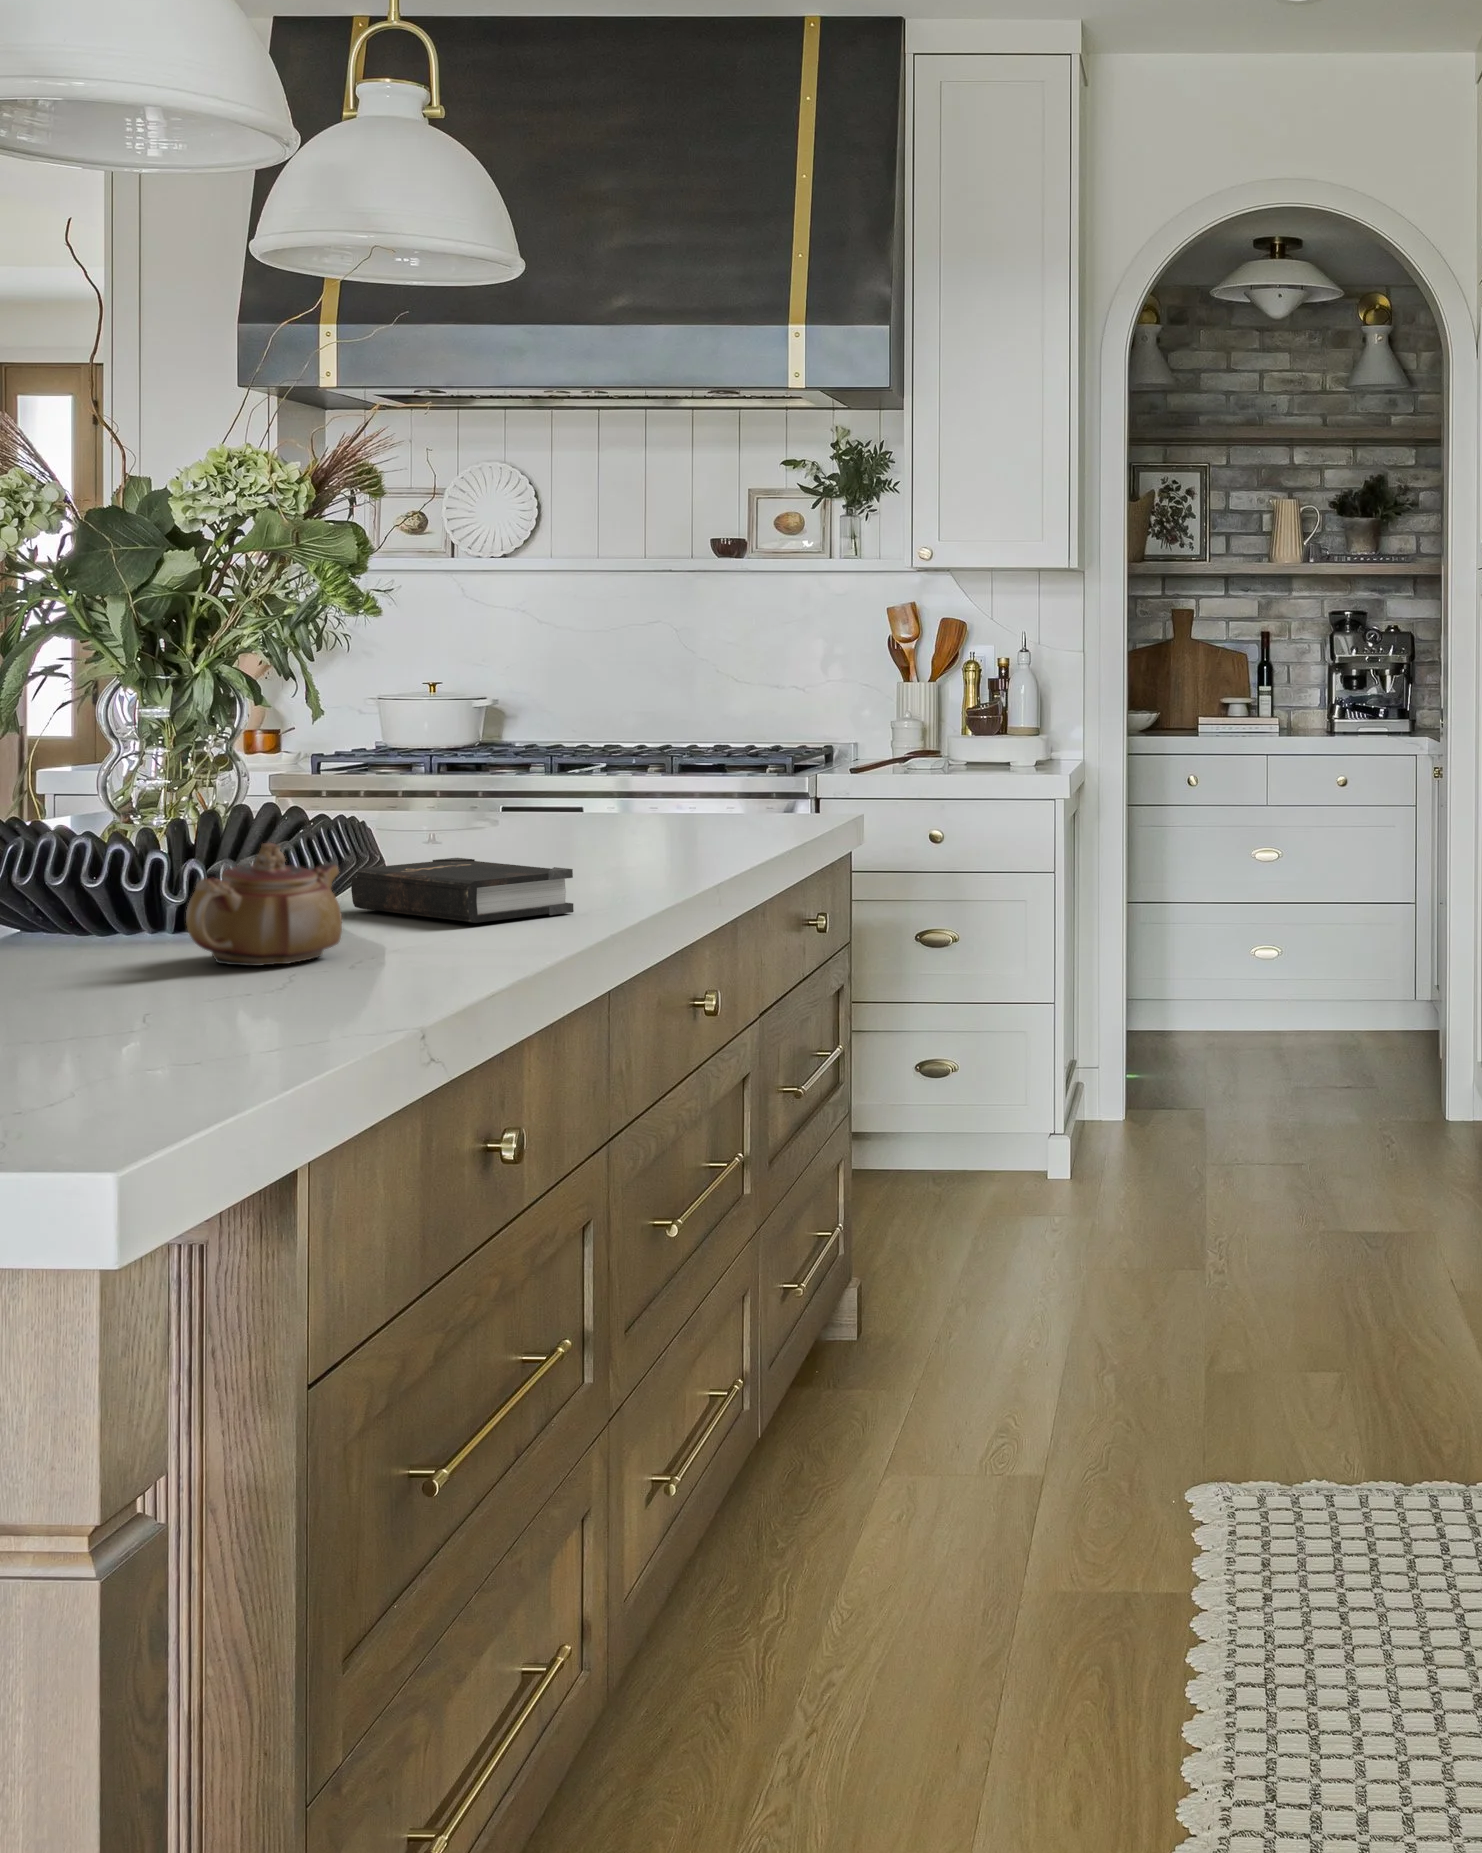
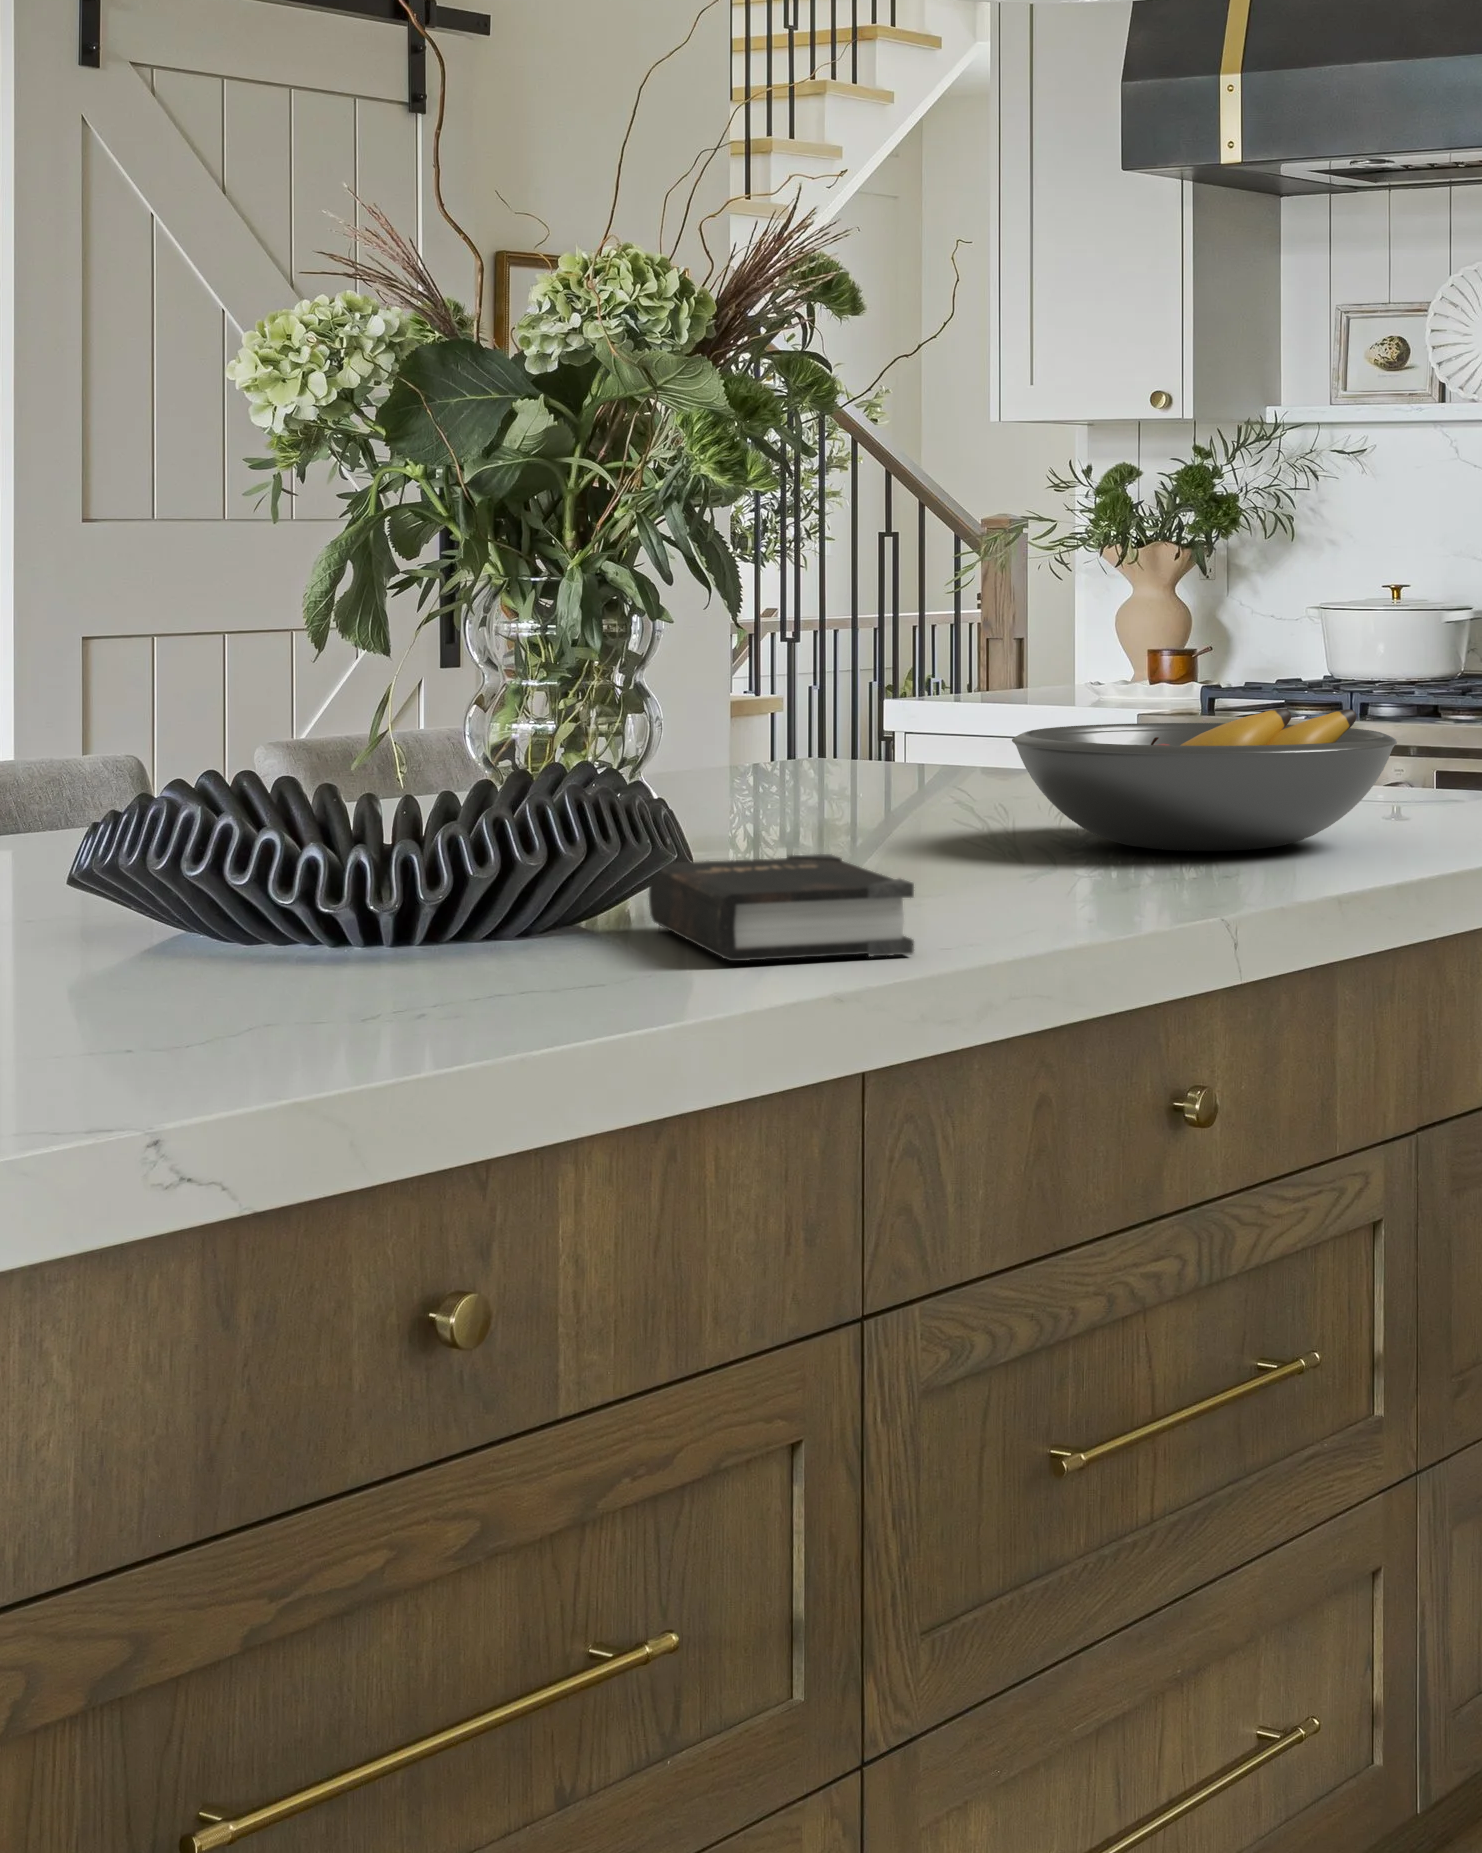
fruit bowl: none [447,759,703,850] -> present [1012,709,1397,851]
teapot: present [186,842,342,966] -> none [195,818,486,1007]

